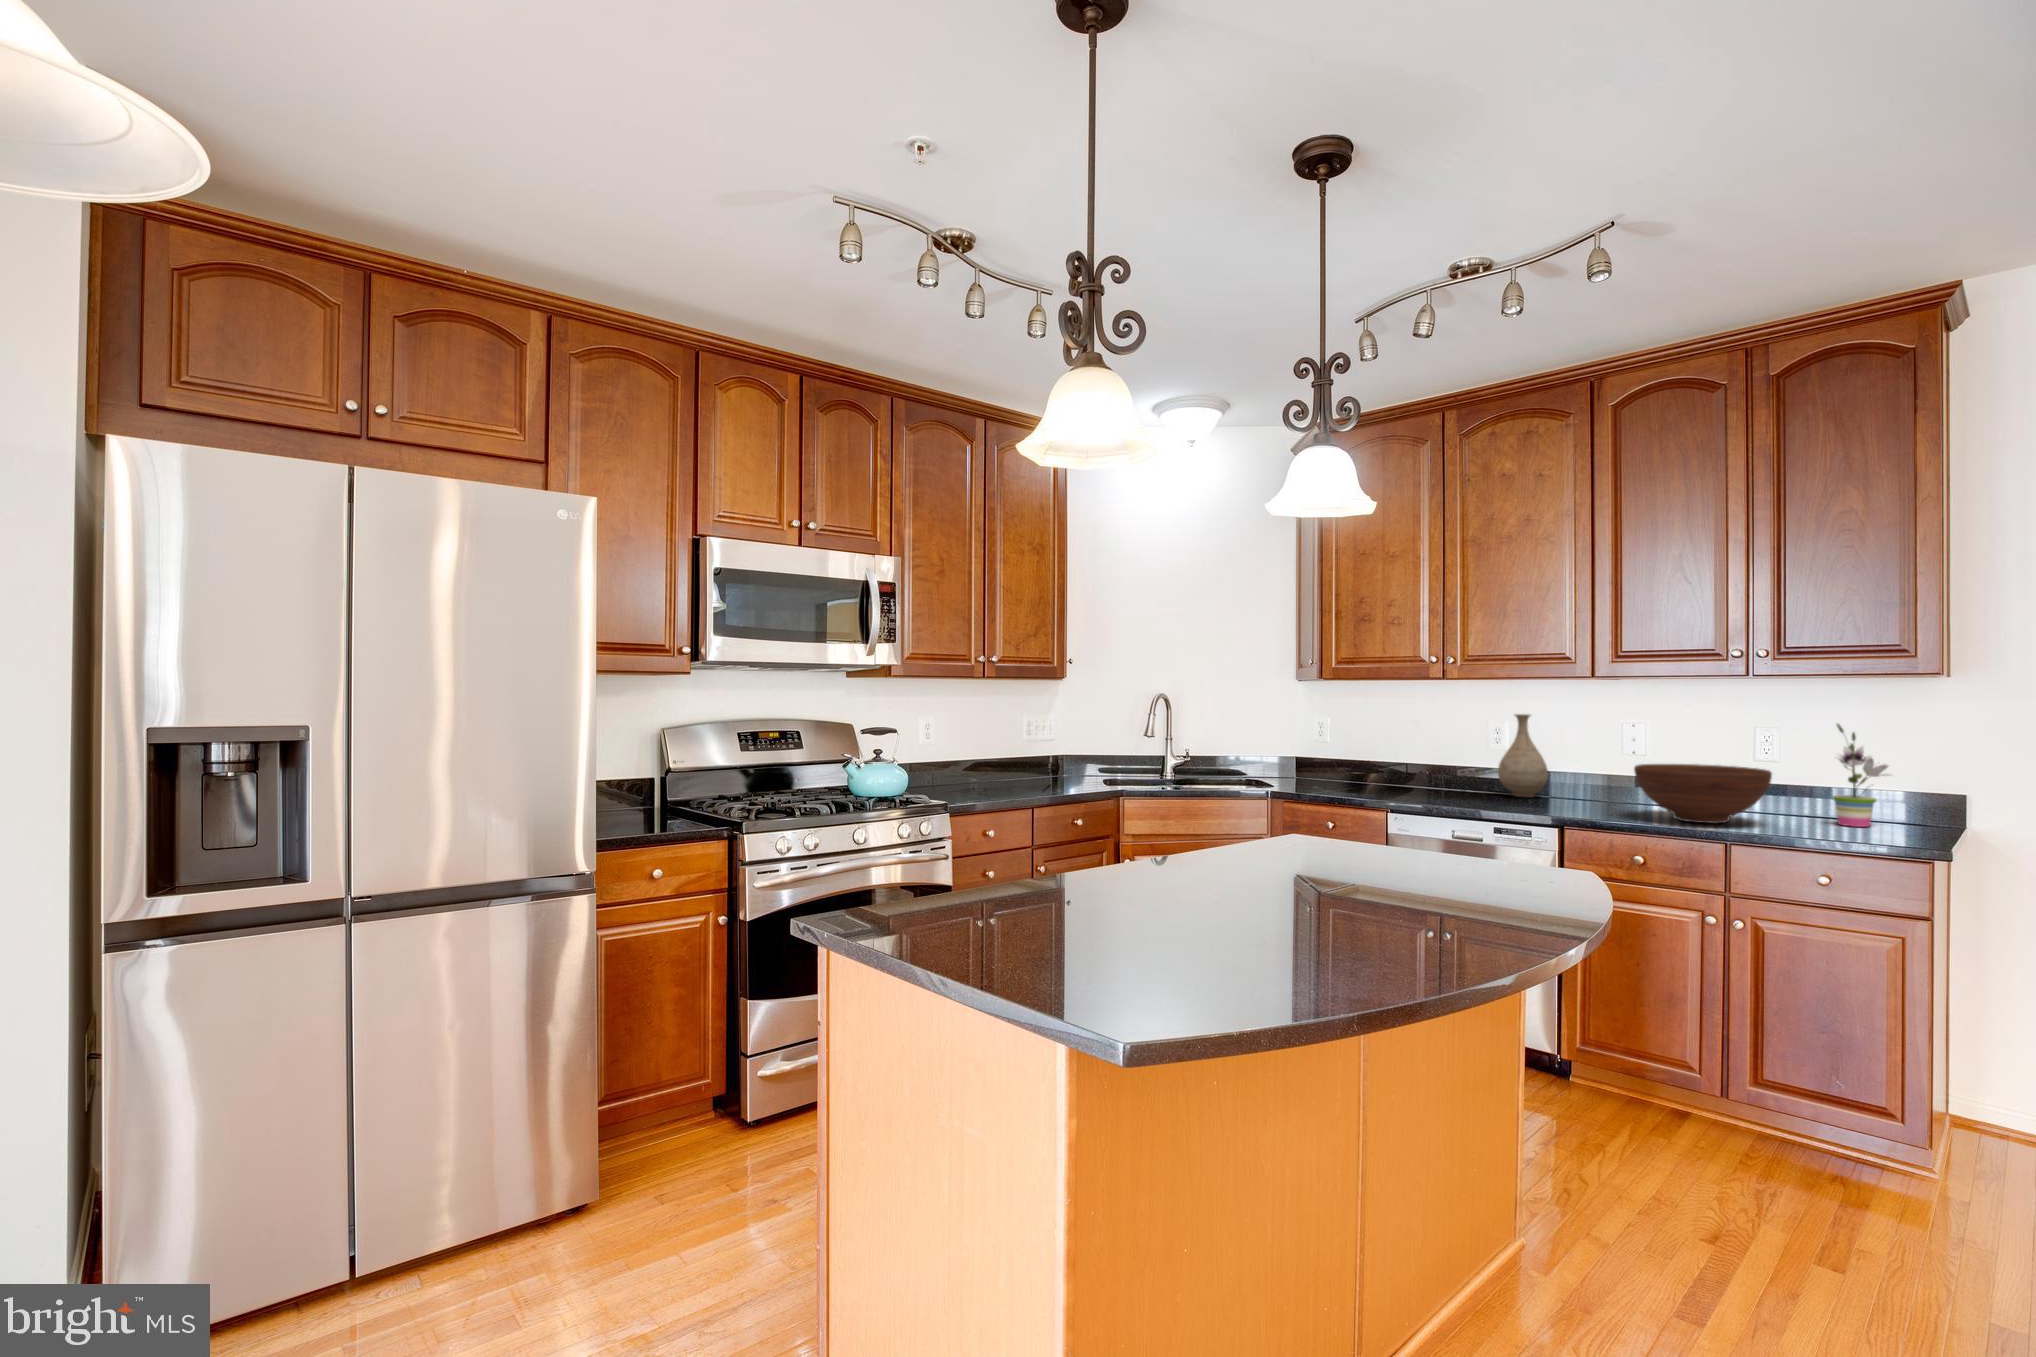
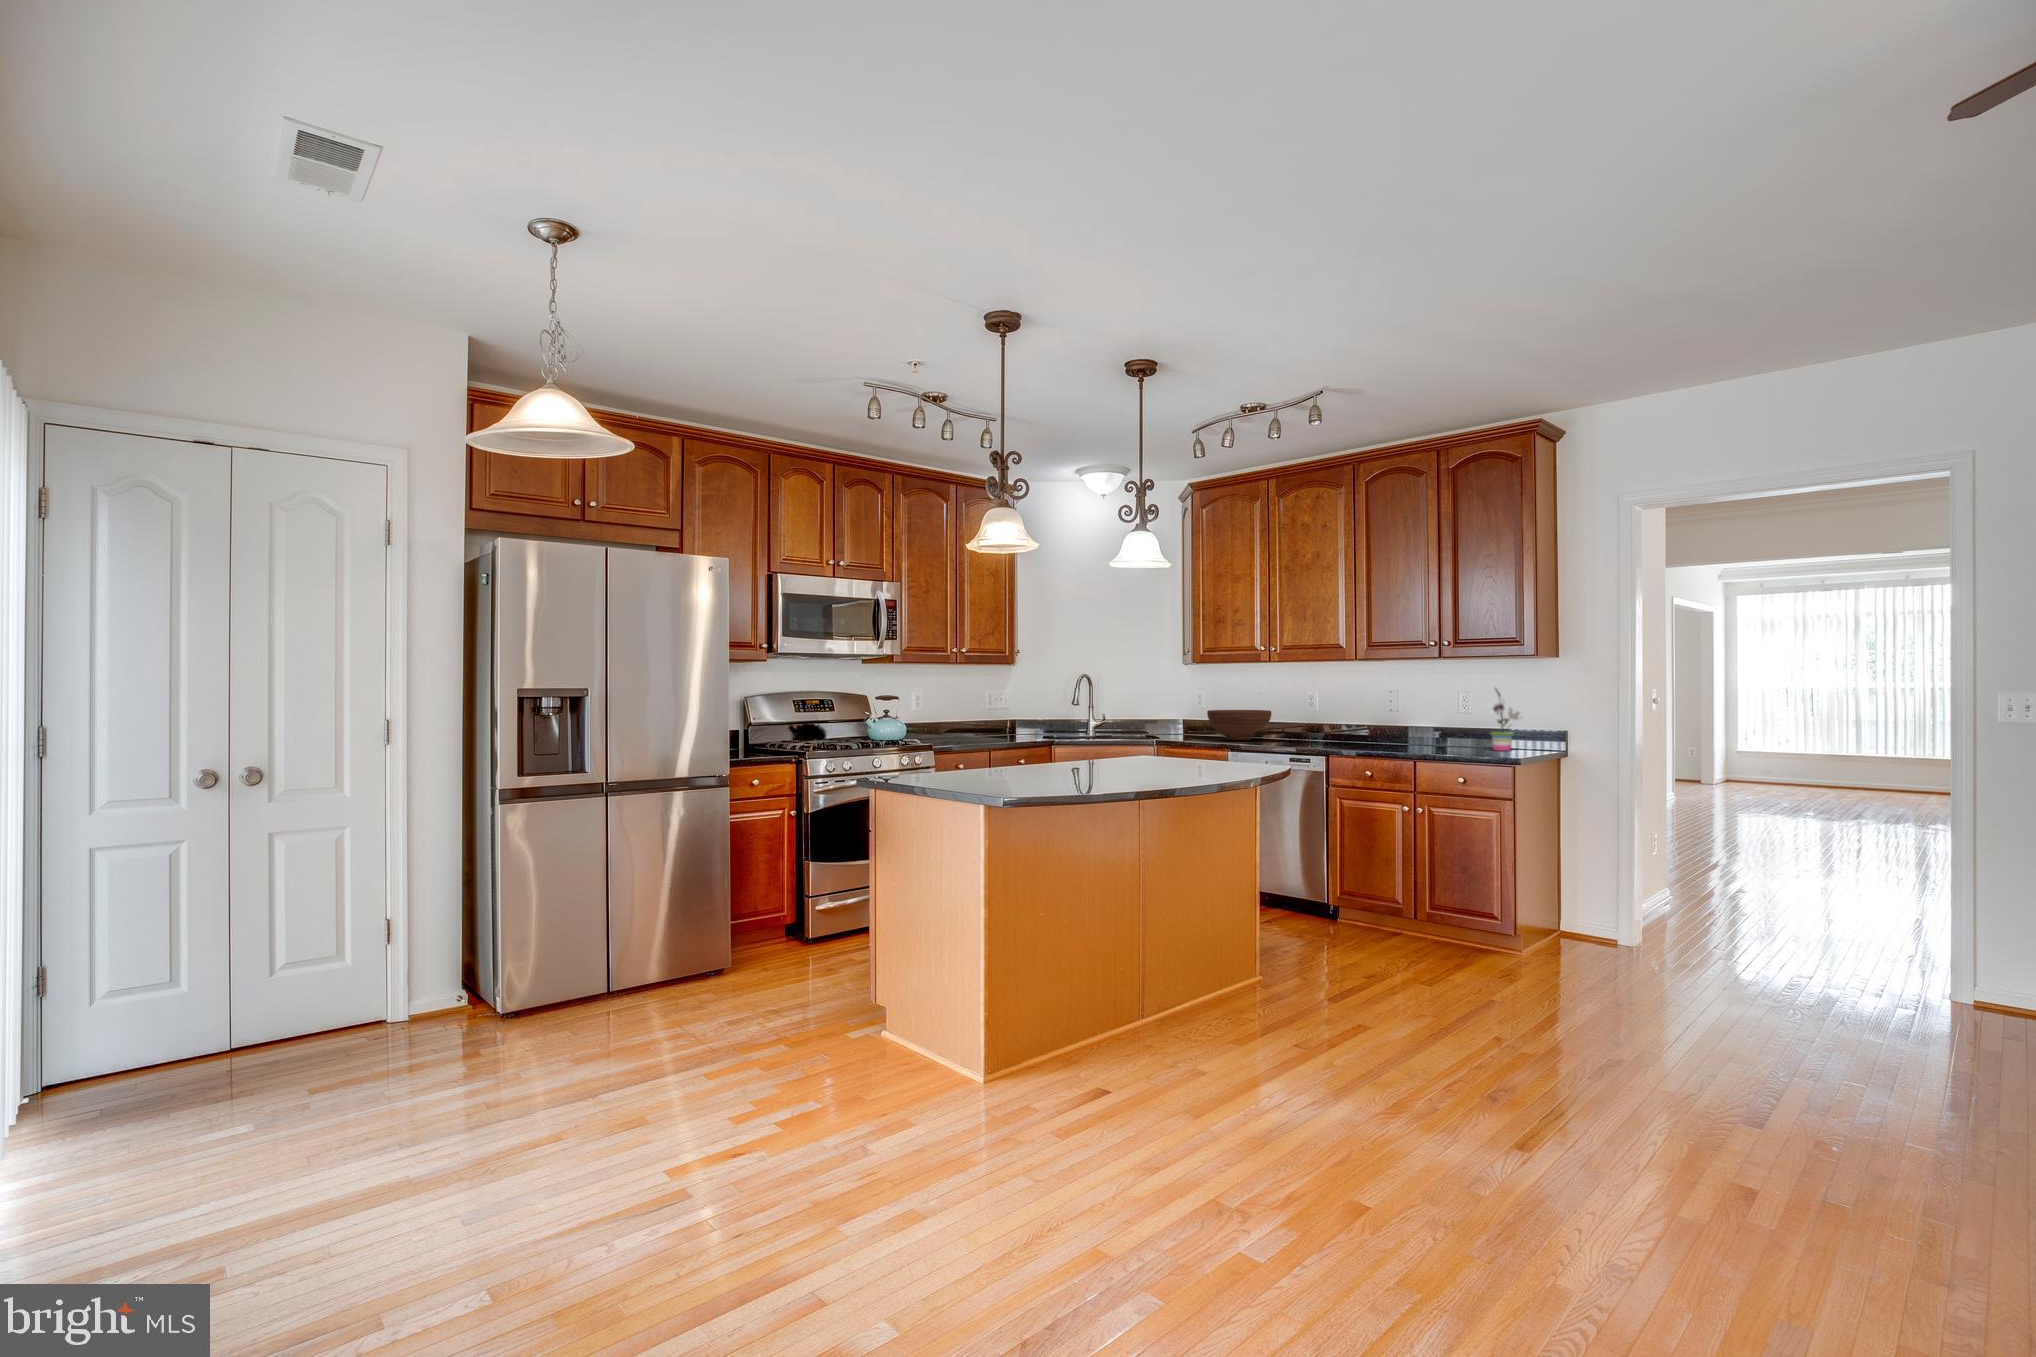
vase: present [1498,714,1548,797] -> none [1308,686,1339,742]
fruit bowl: present [1634,764,1772,823] -> present [1207,710,1271,740]

